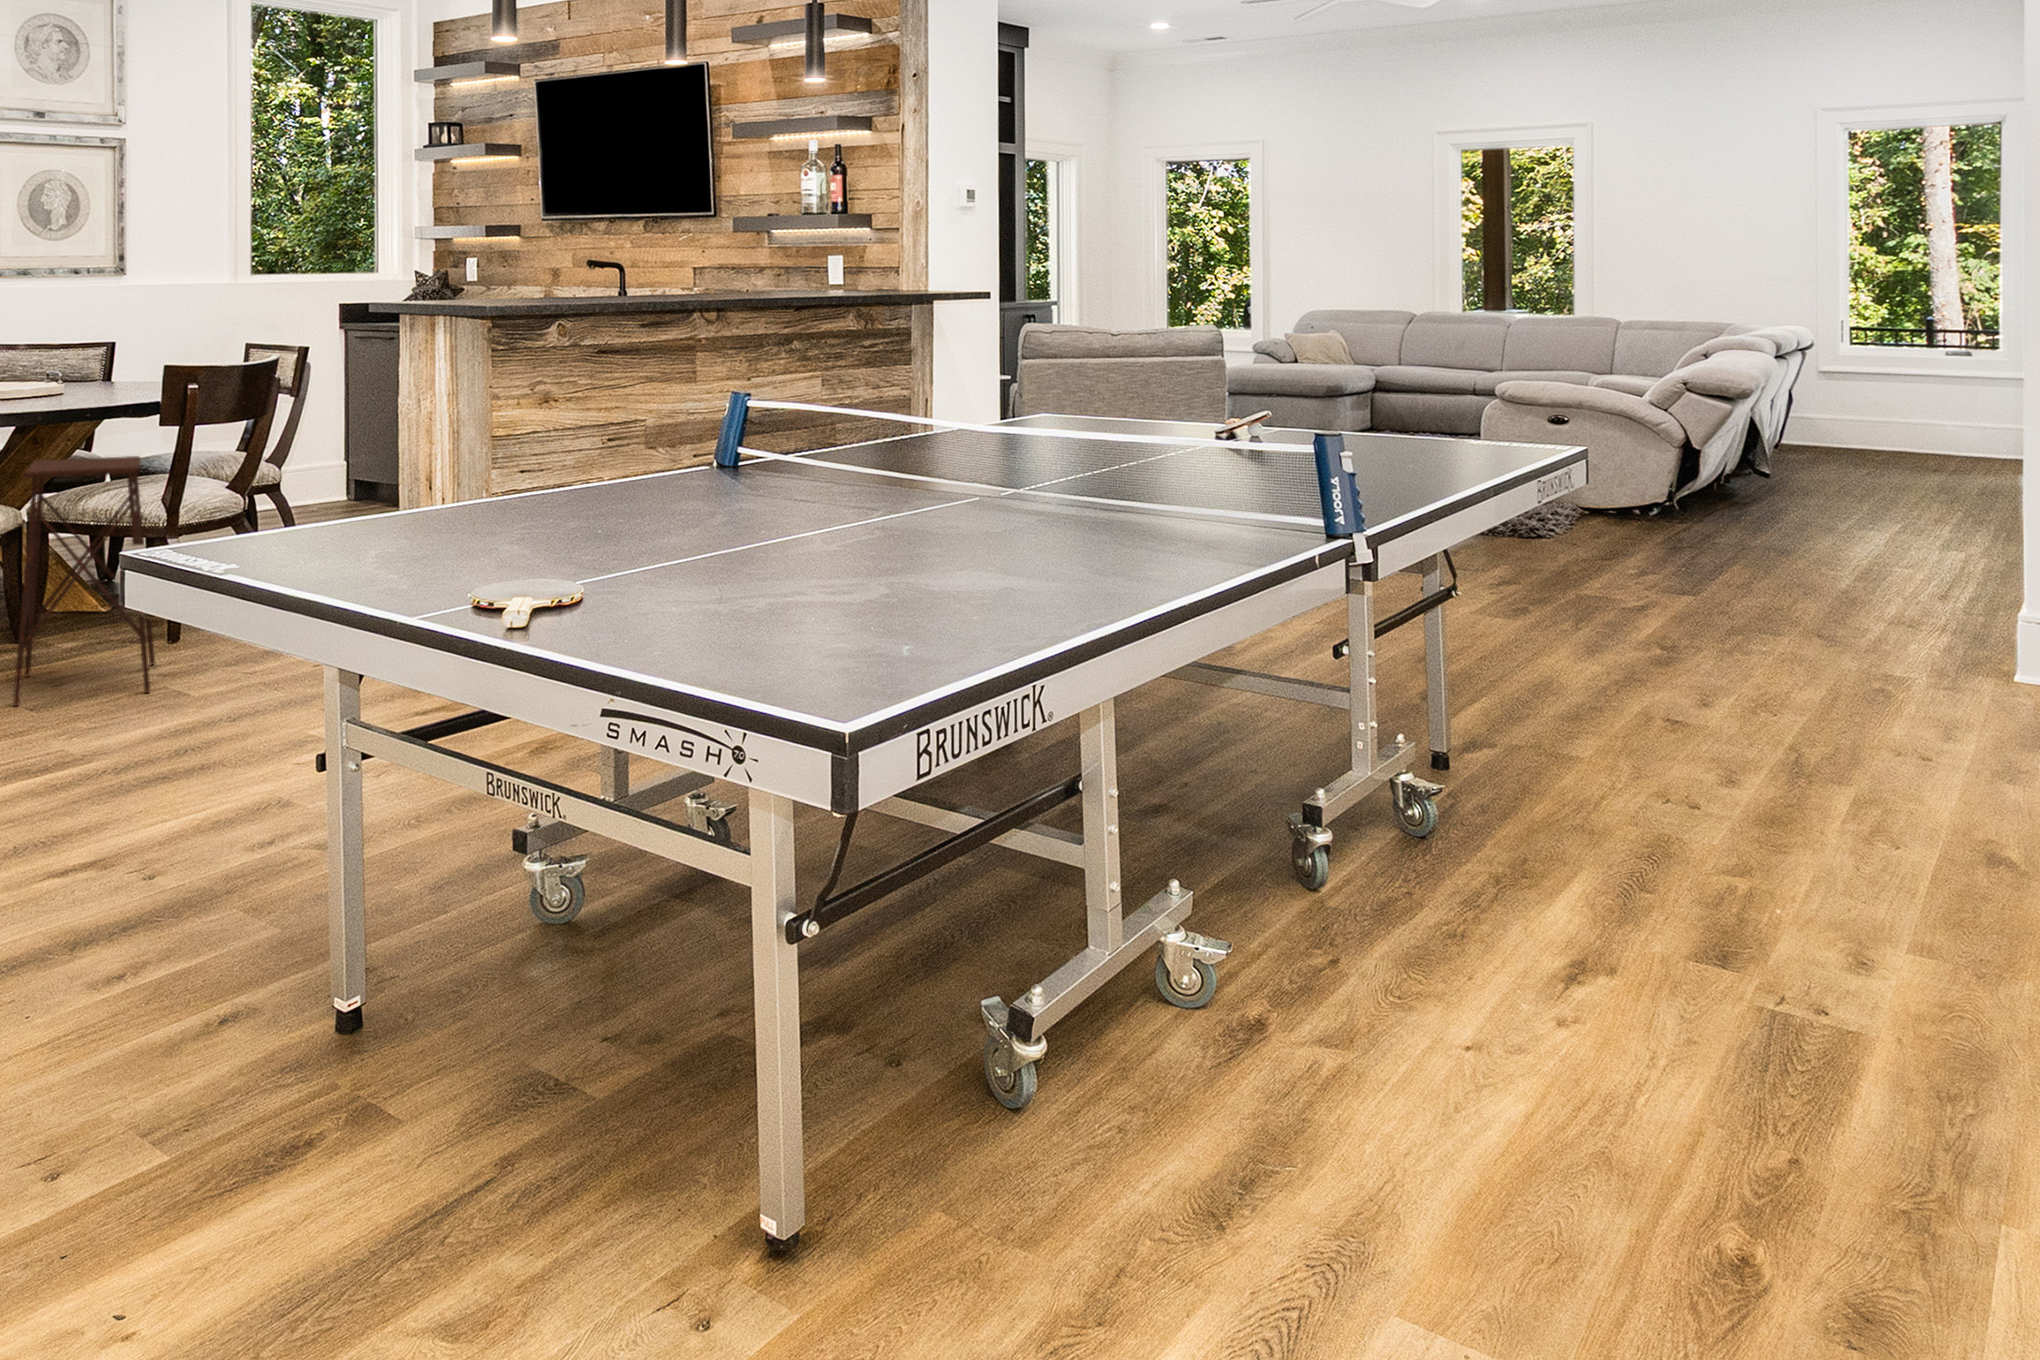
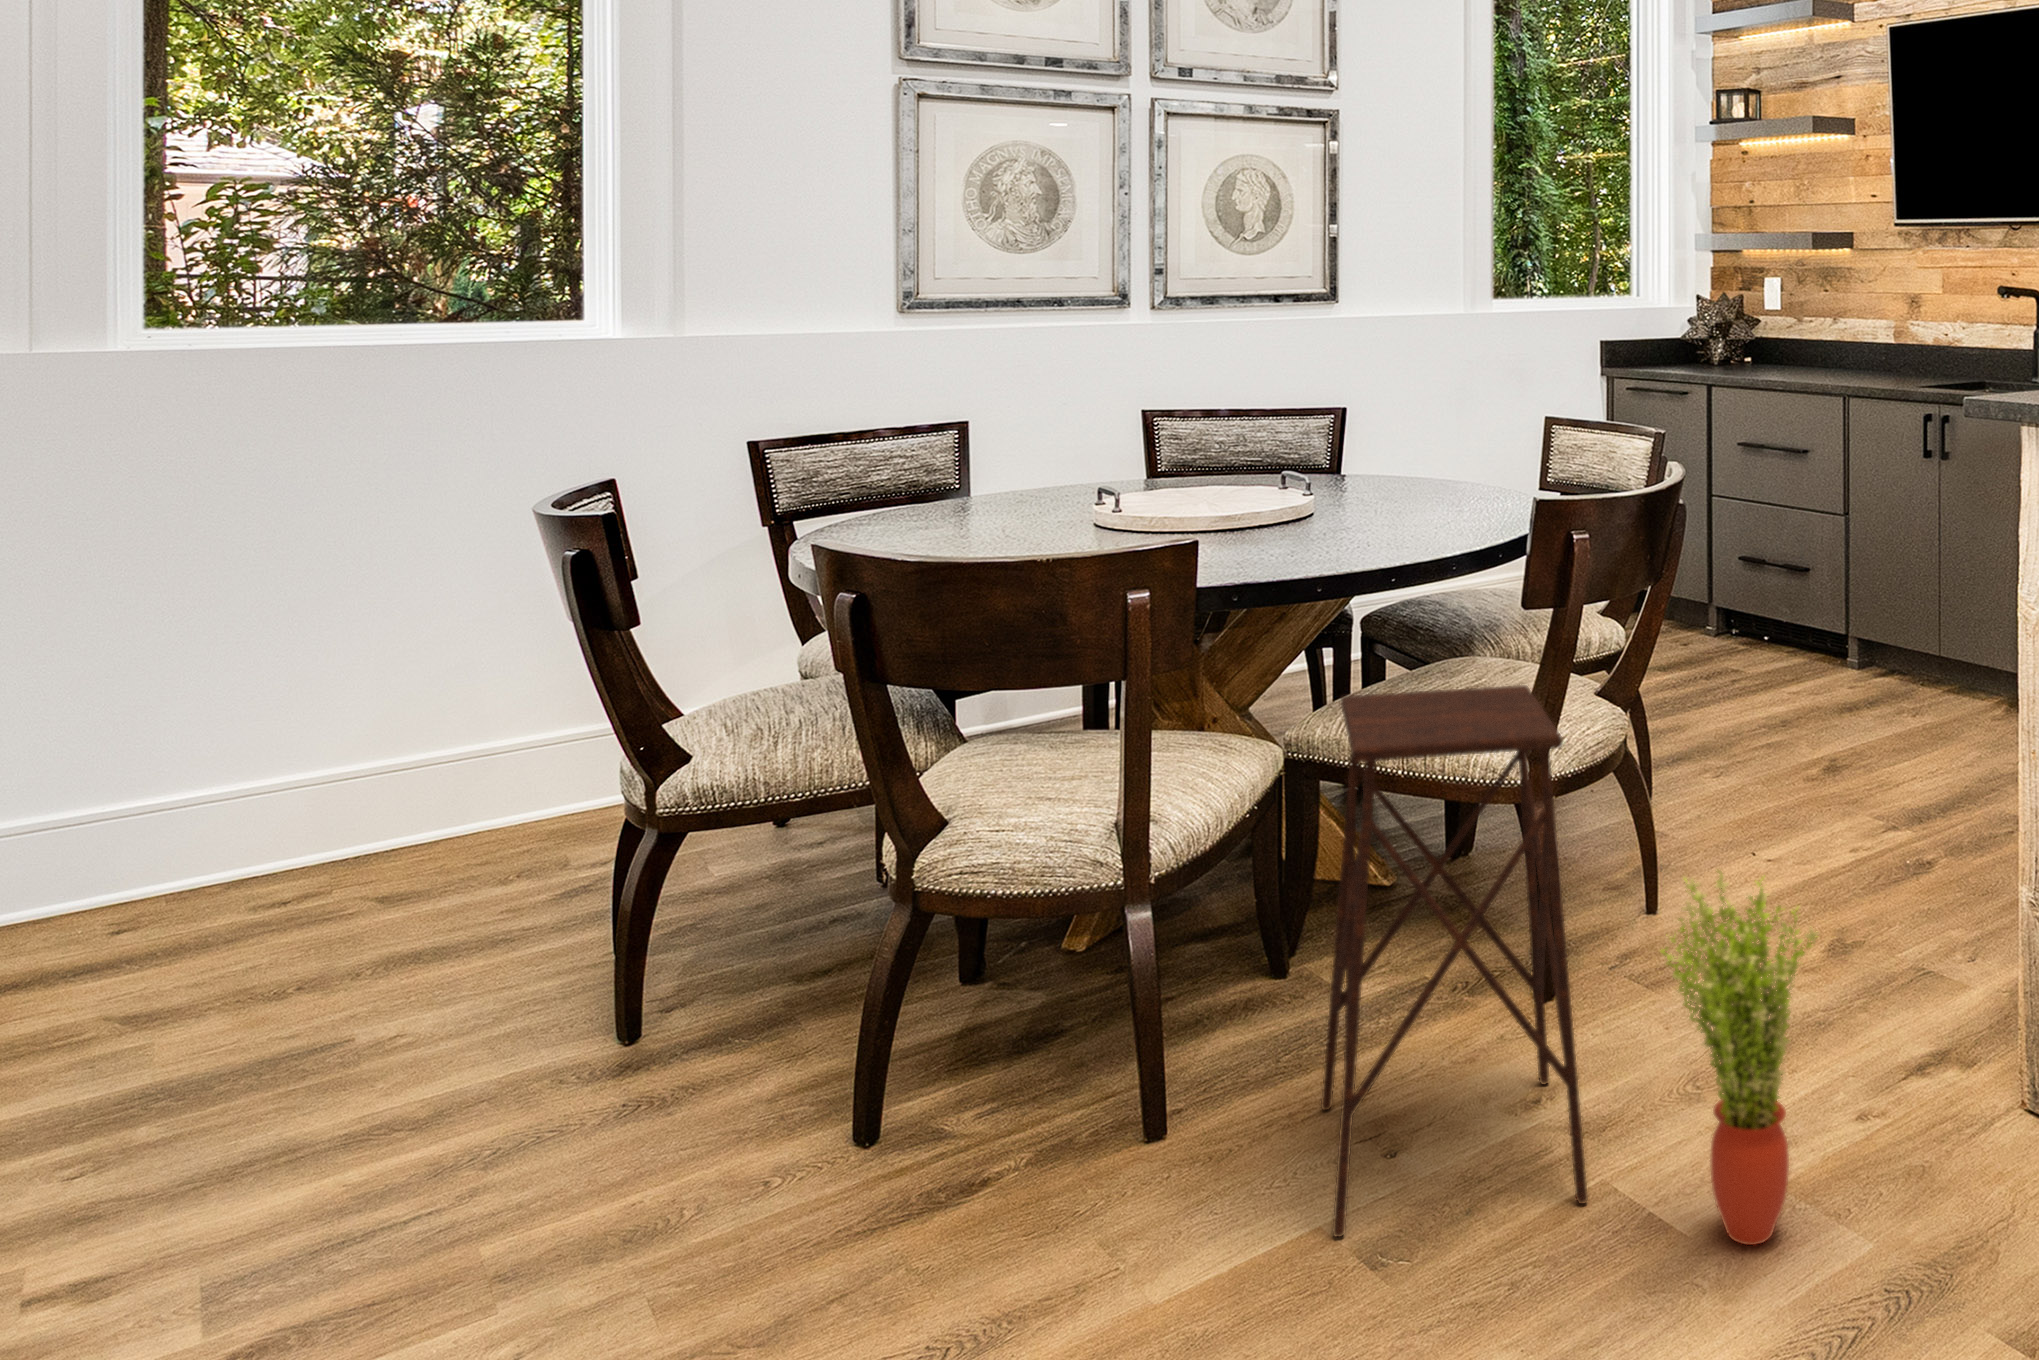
potted plant: none [176,525,255,698] -> present [1661,872,1818,1245]

